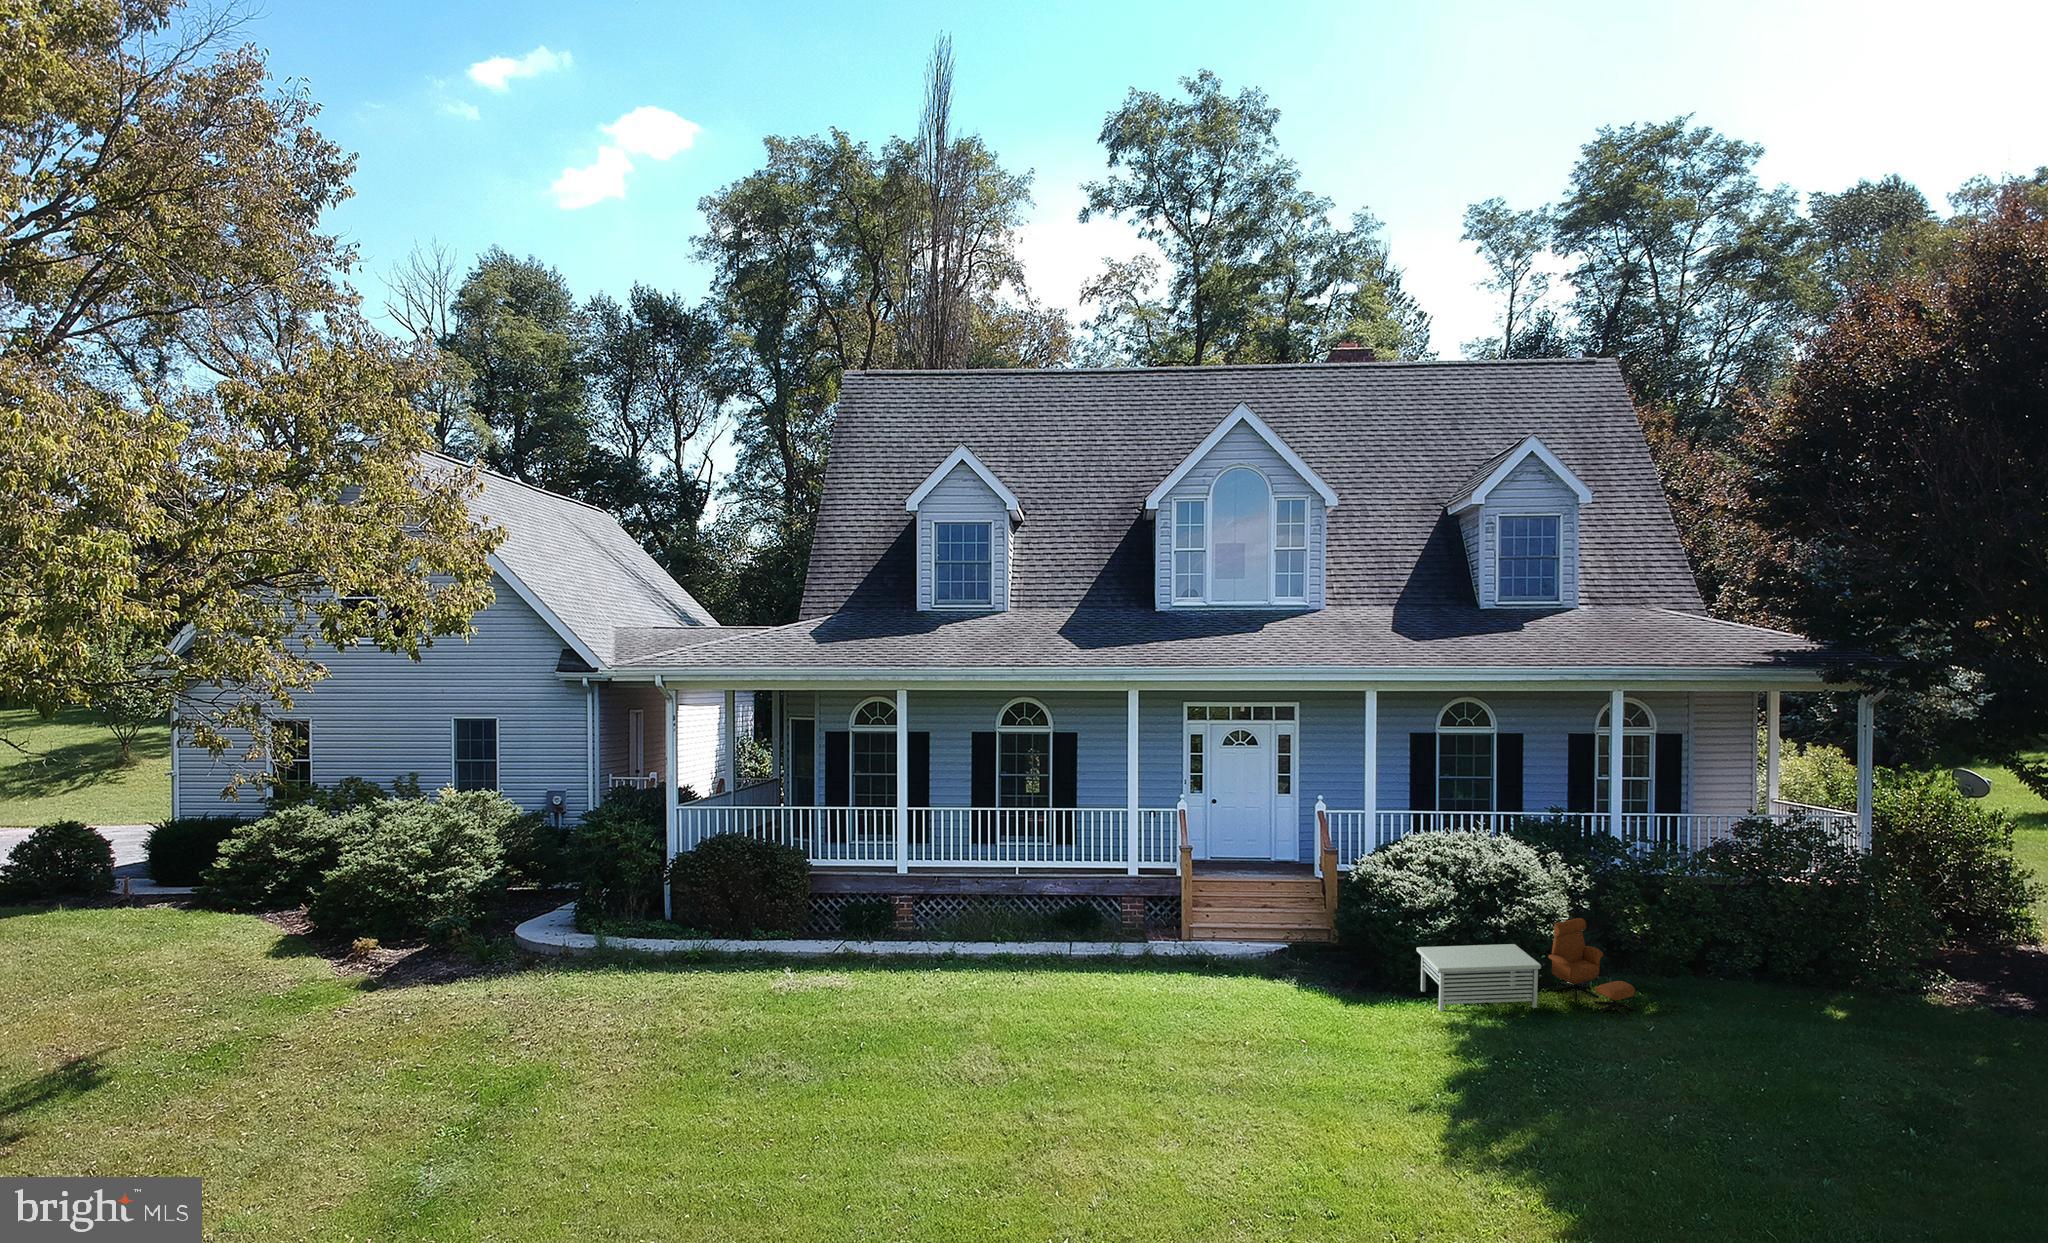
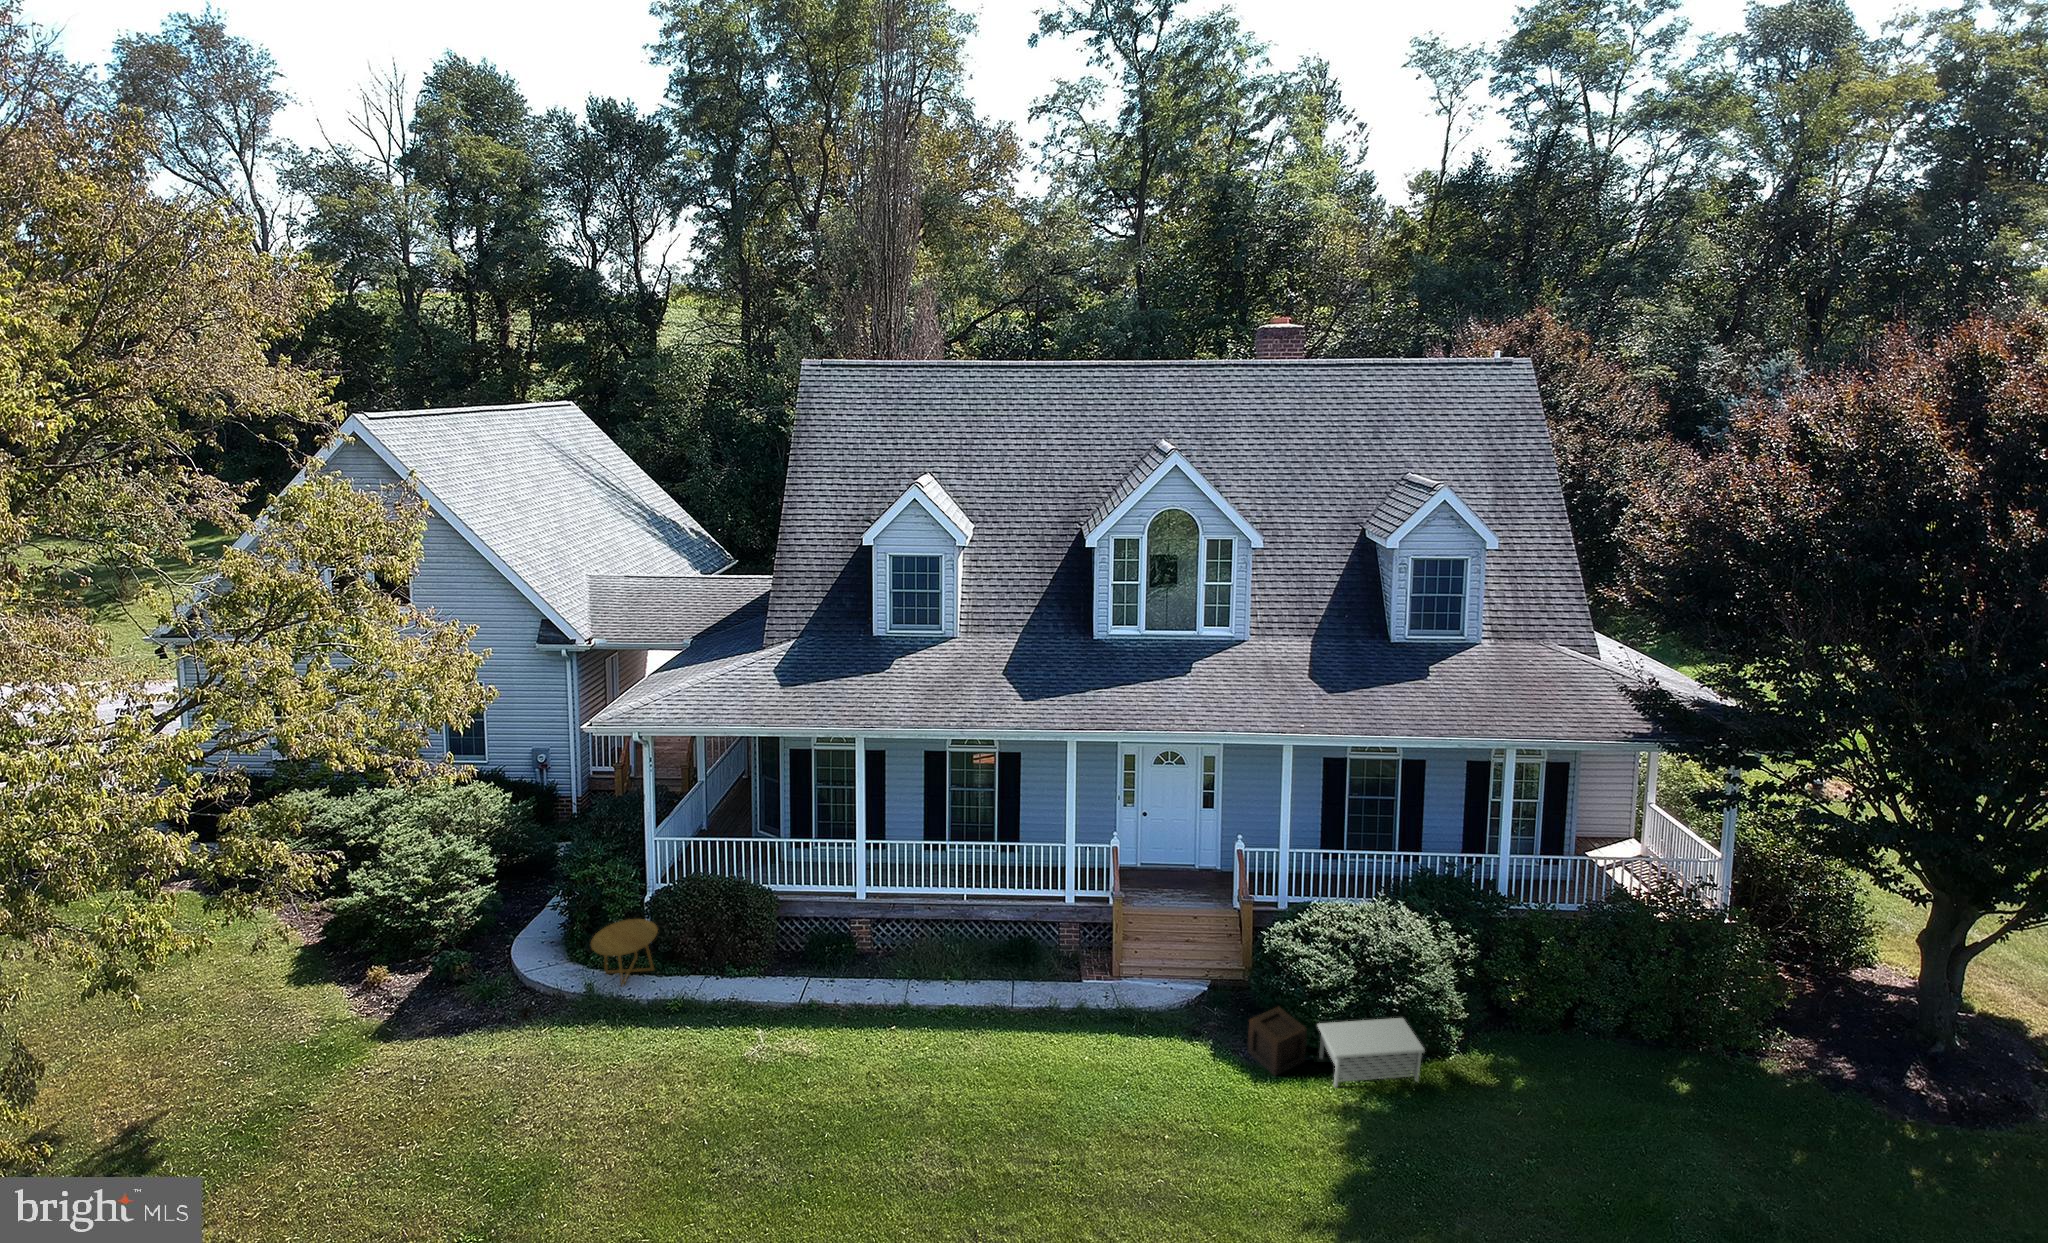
round table: none [609,876,681,941] -> present [591,919,658,986]
lounge chair: present [1548,918,1636,1017] -> none [1431,995,1504,1095]
wooden crate: none [1338,936,1405,1003] -> present [1248,1007,1307,1076]

